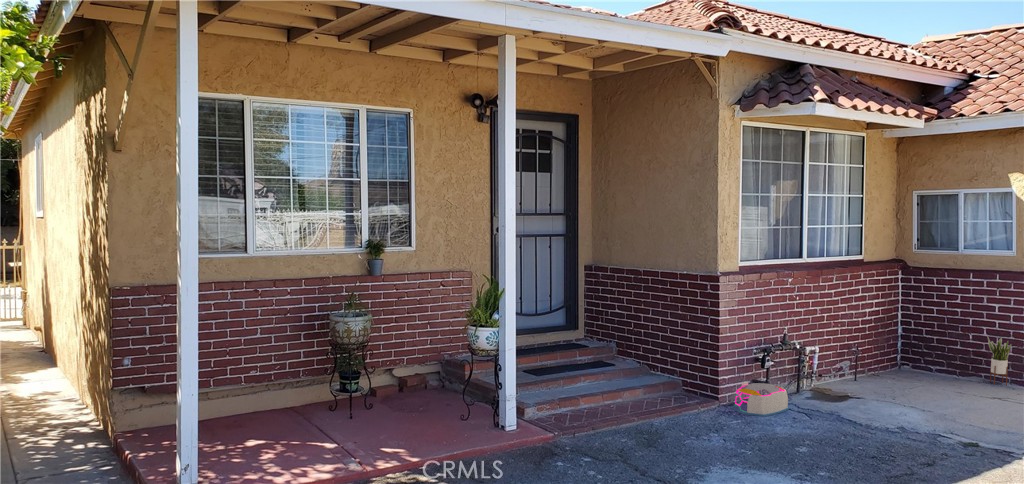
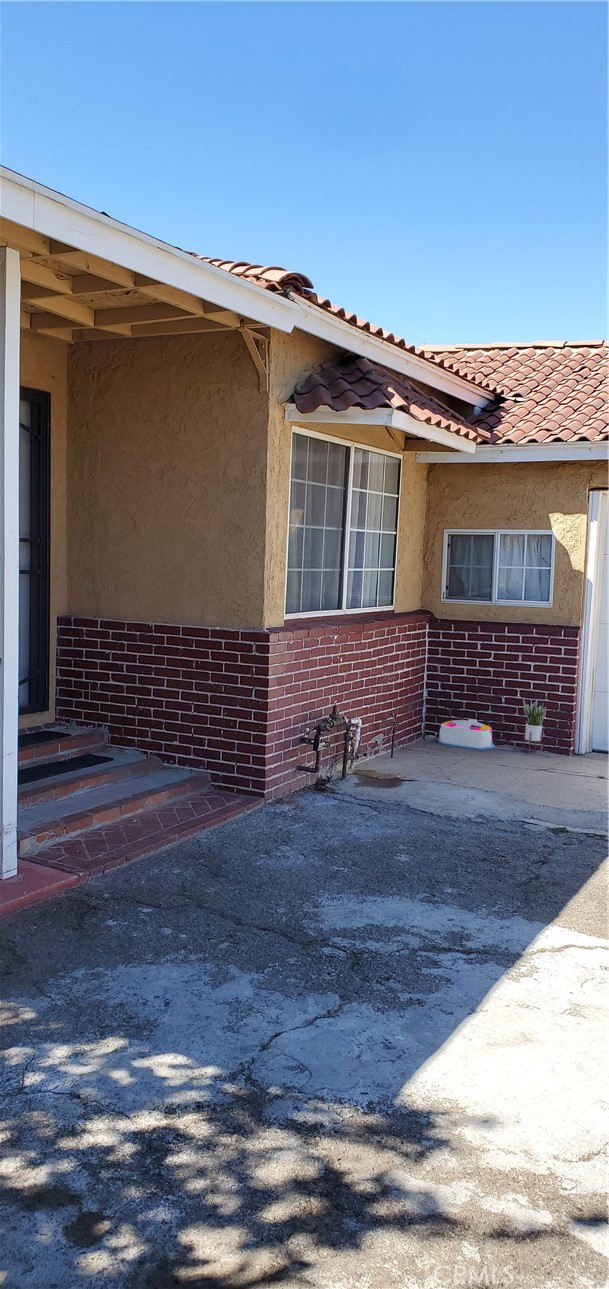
storage bin: present [731,382,789,416] -> present [437,719,495,750]

